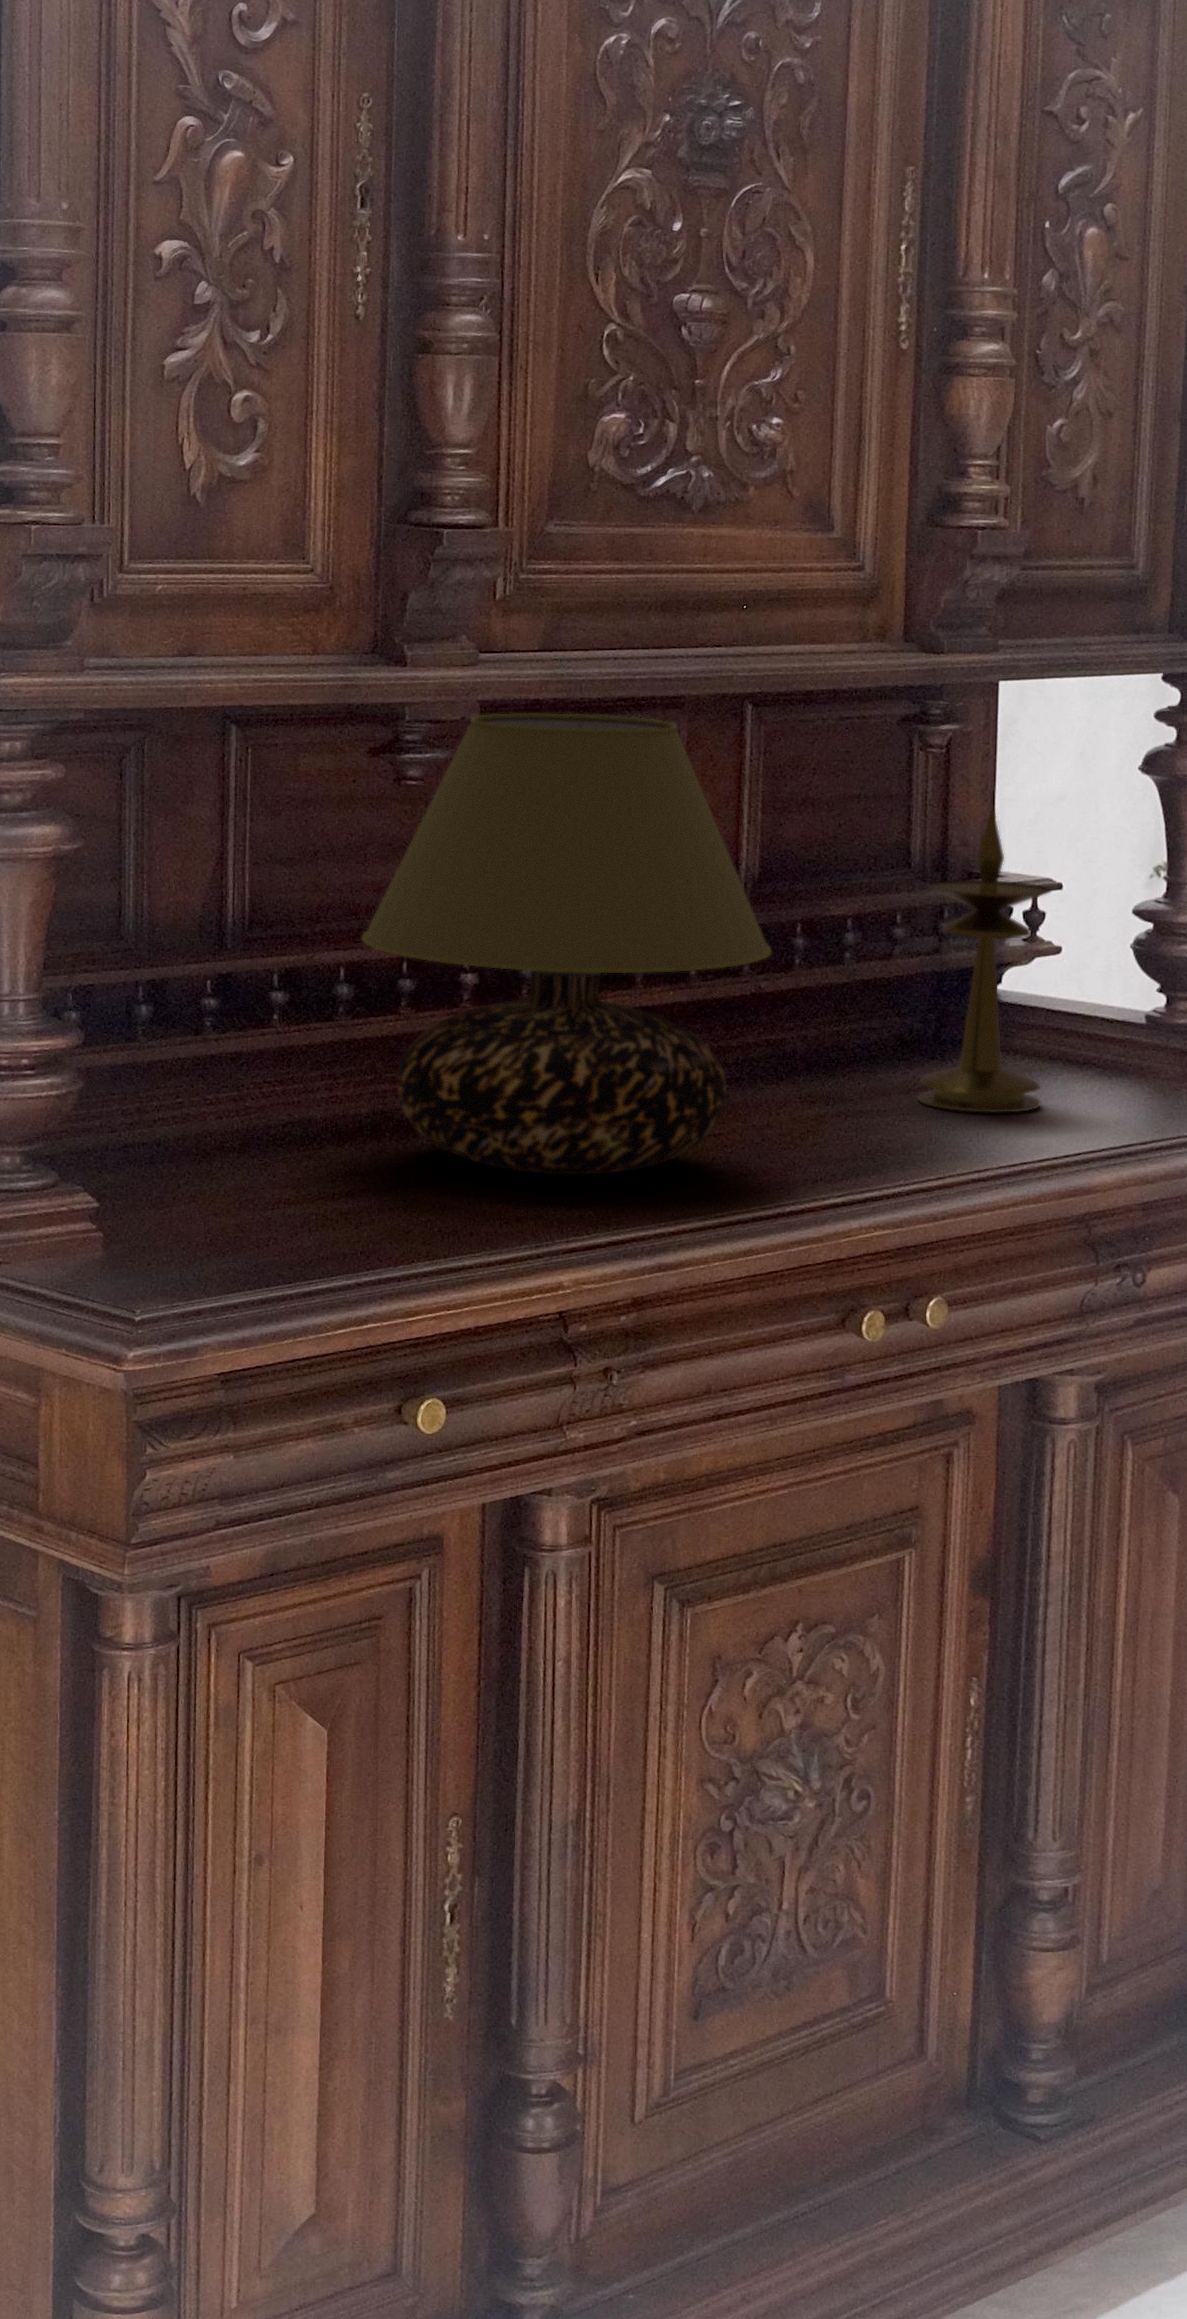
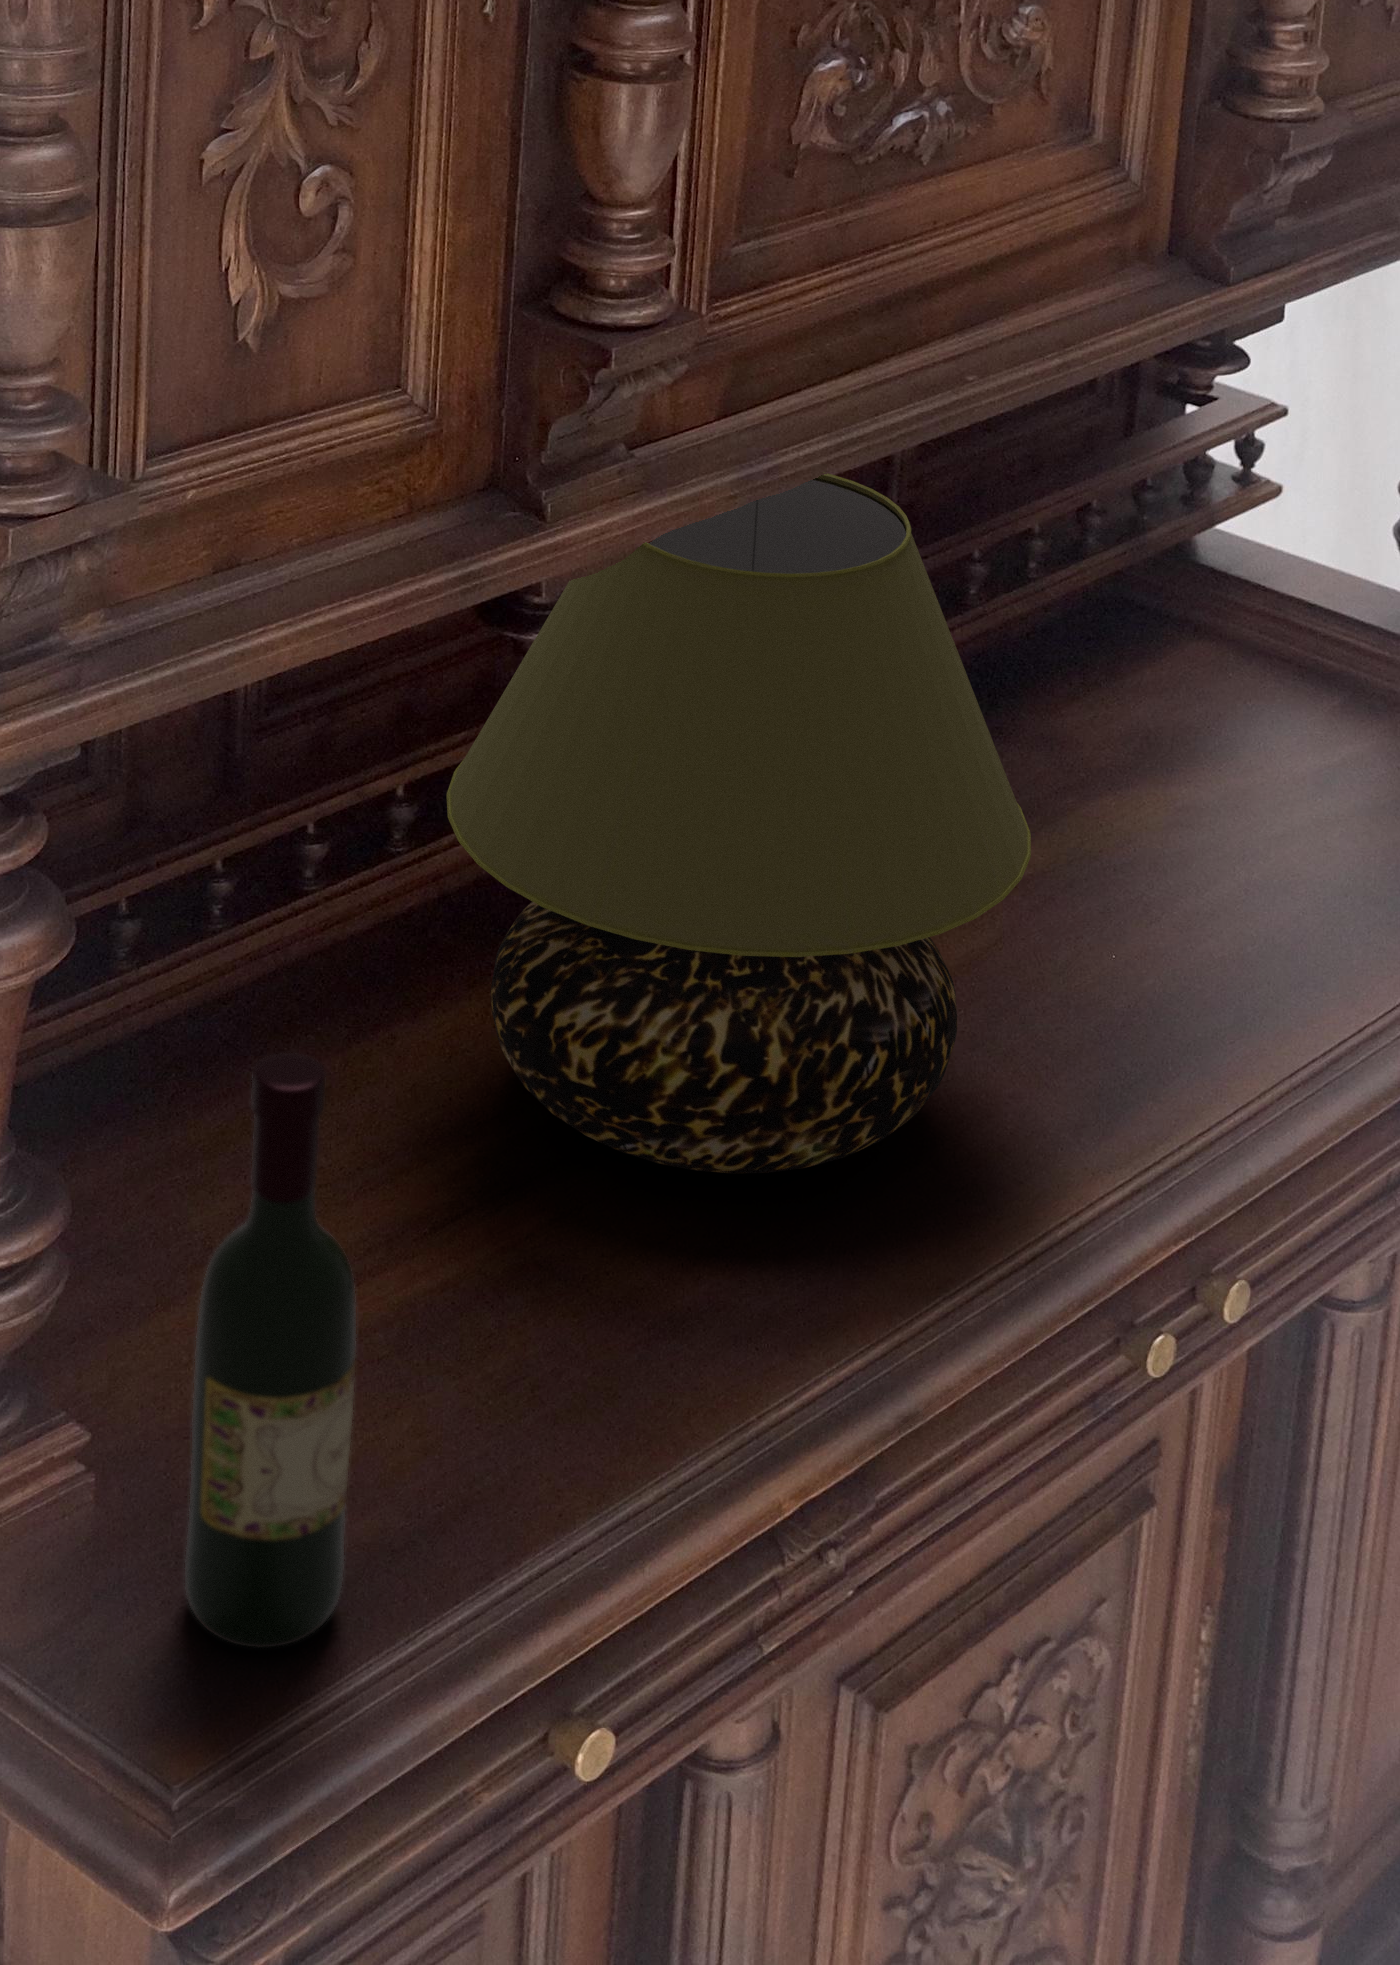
candlestick: present [918,809,1050,1112] -> none [1138,445,1334,854]
wine bottle: none [150,882,255,1277] -> present [185,1053,356,1648]

